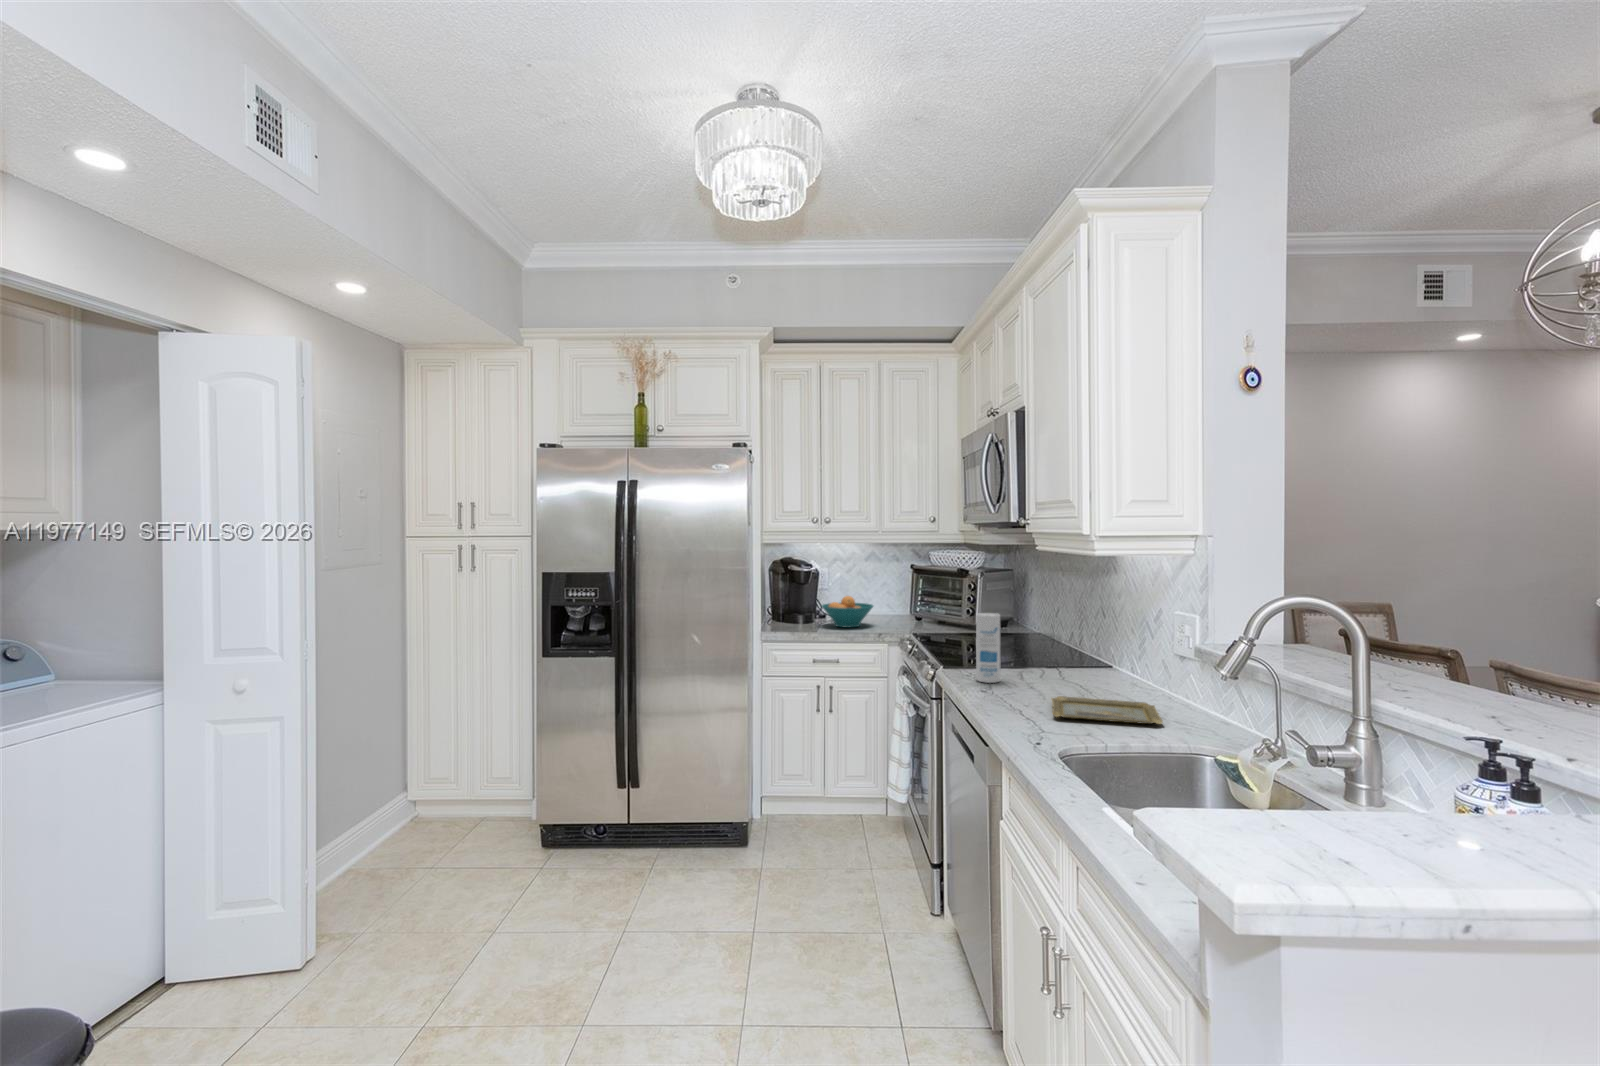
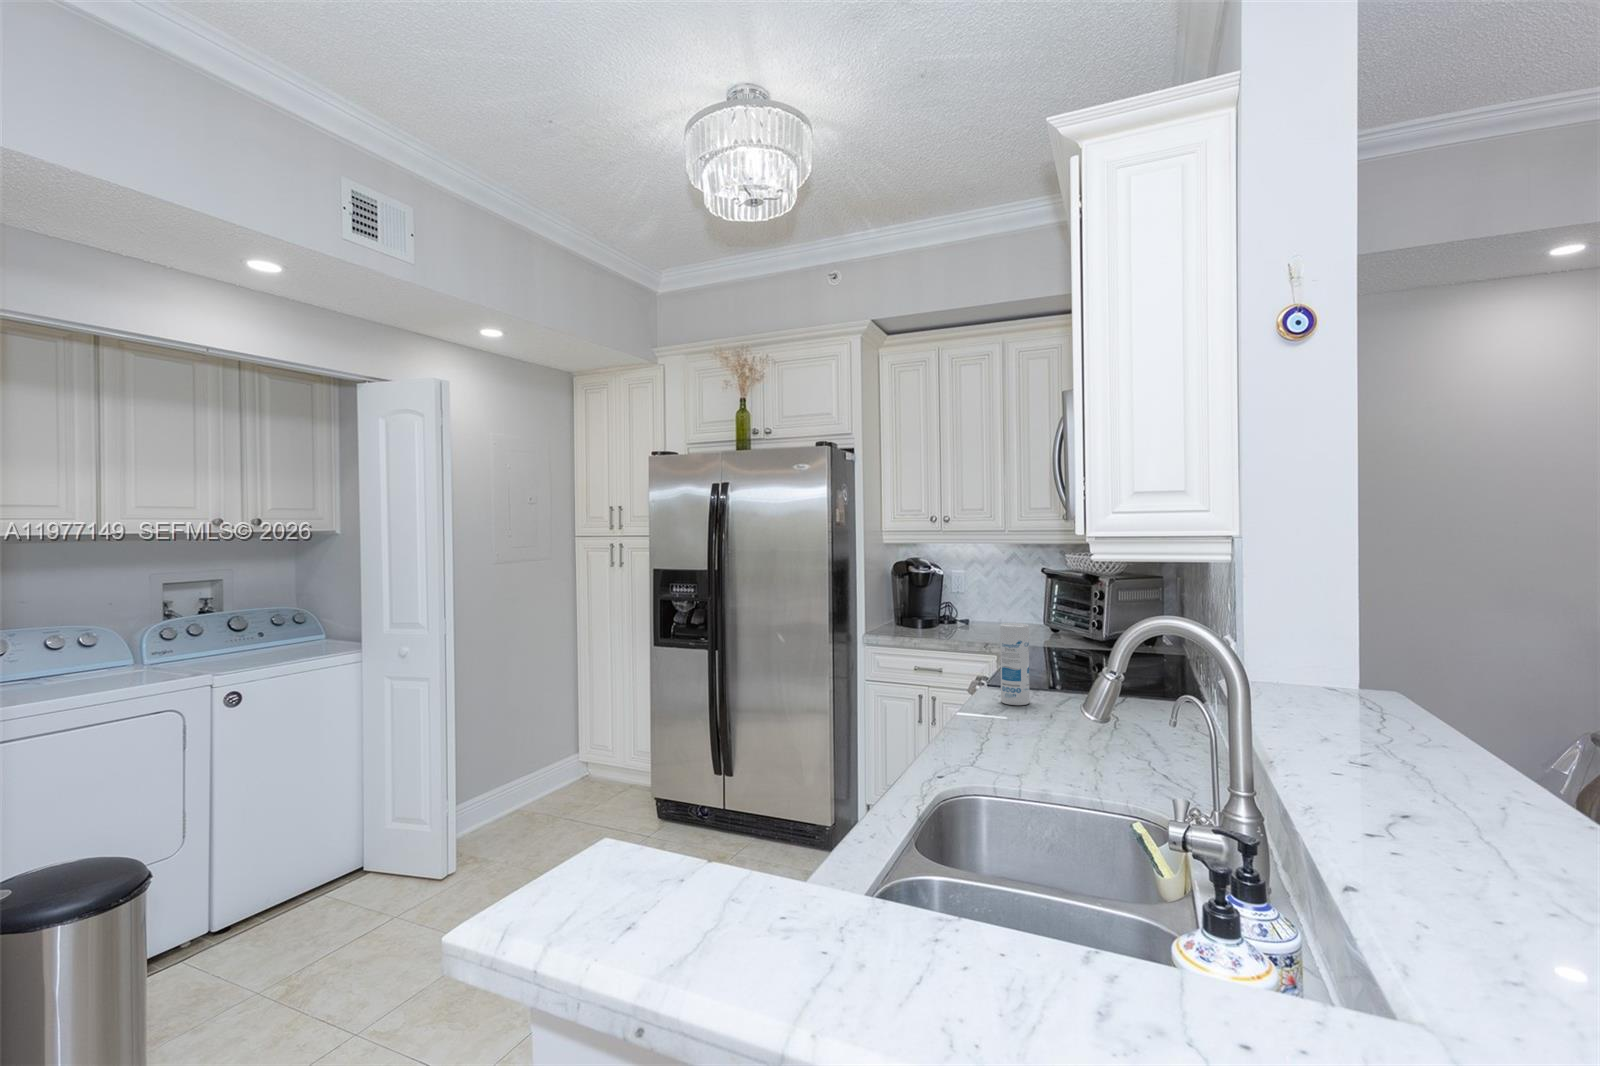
fruit bowl: present [822,596,873,627] -> none [936,600,995,634]
tray: present [1051,696,1163,724] -> none [1012,727,1161,775]

